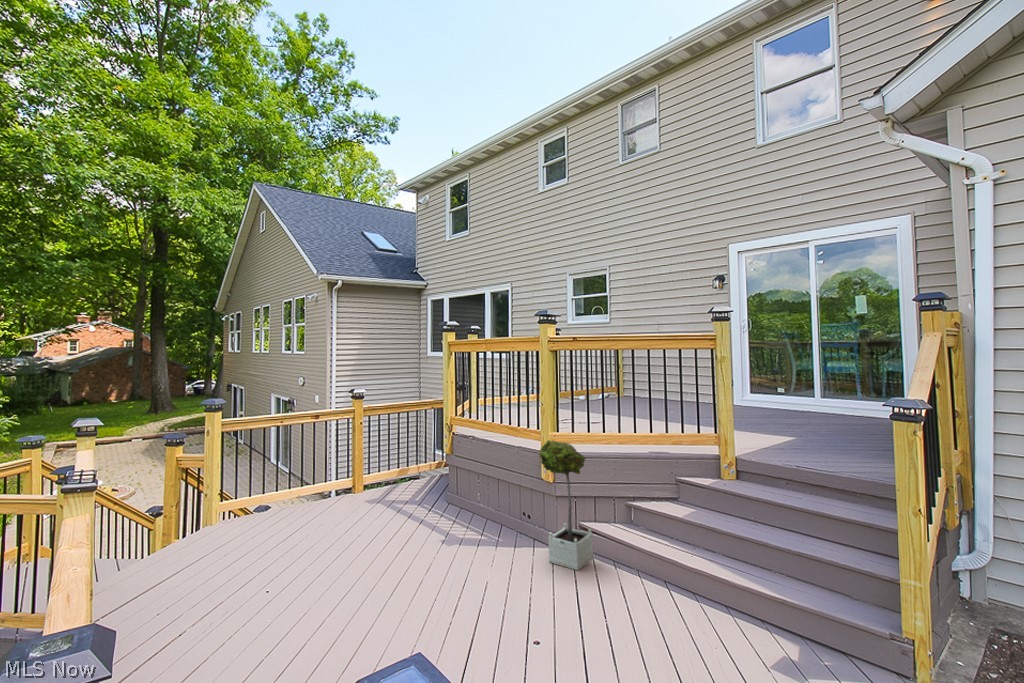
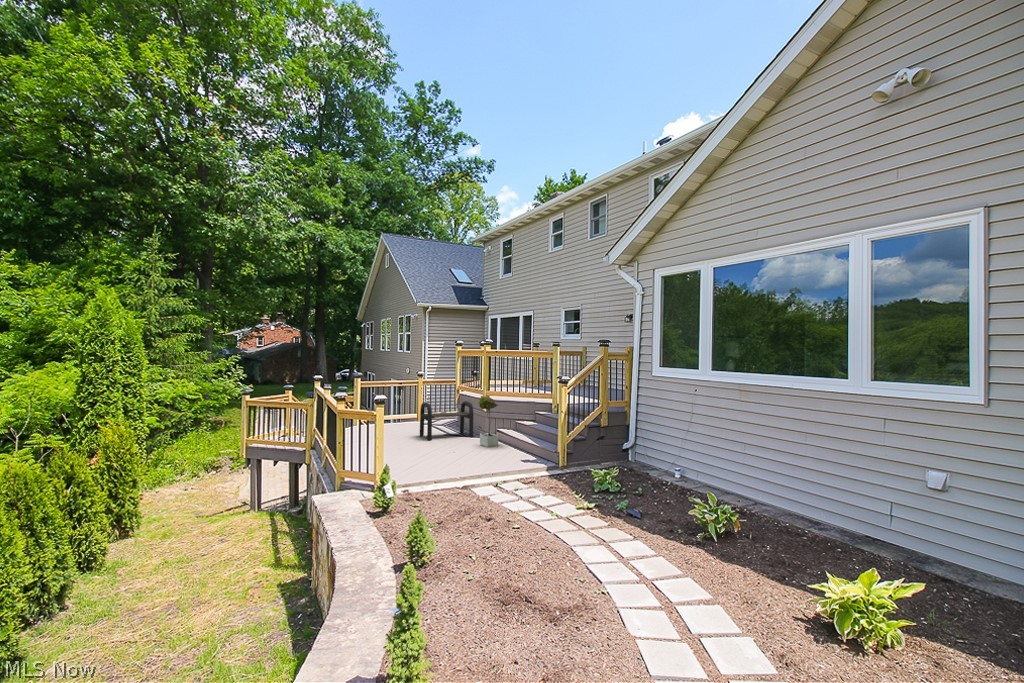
bench: none [375,445,499,554] -> present [420,401,473,440]

